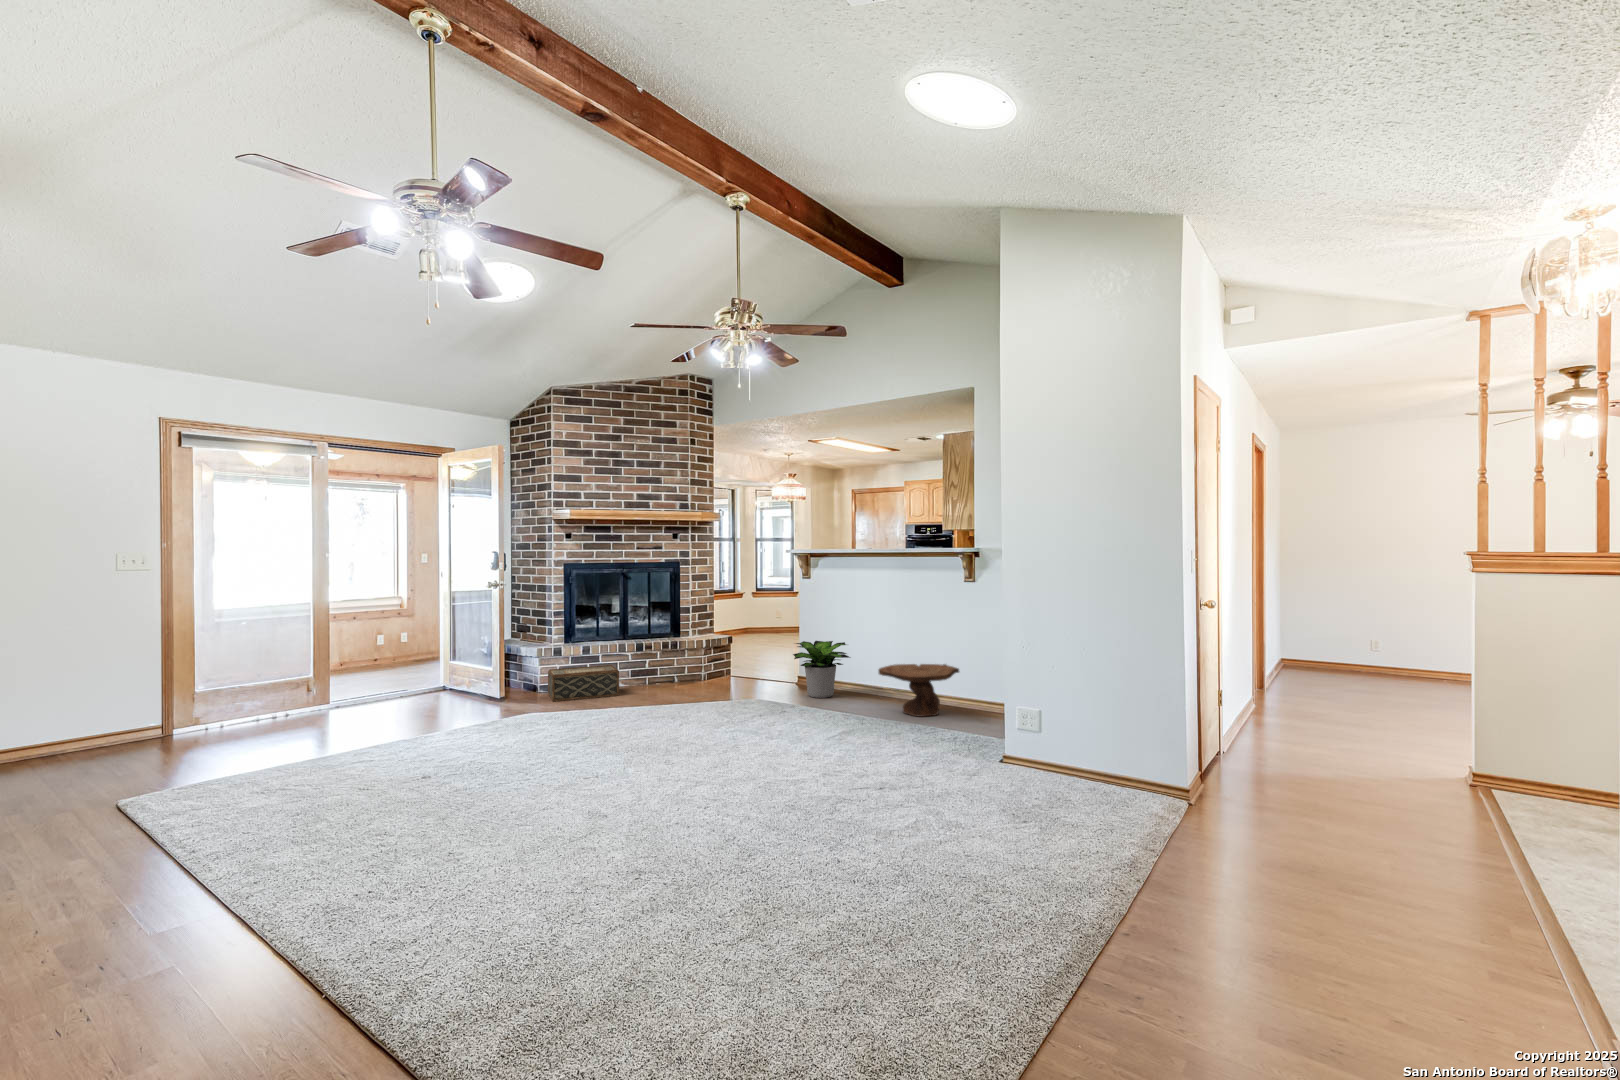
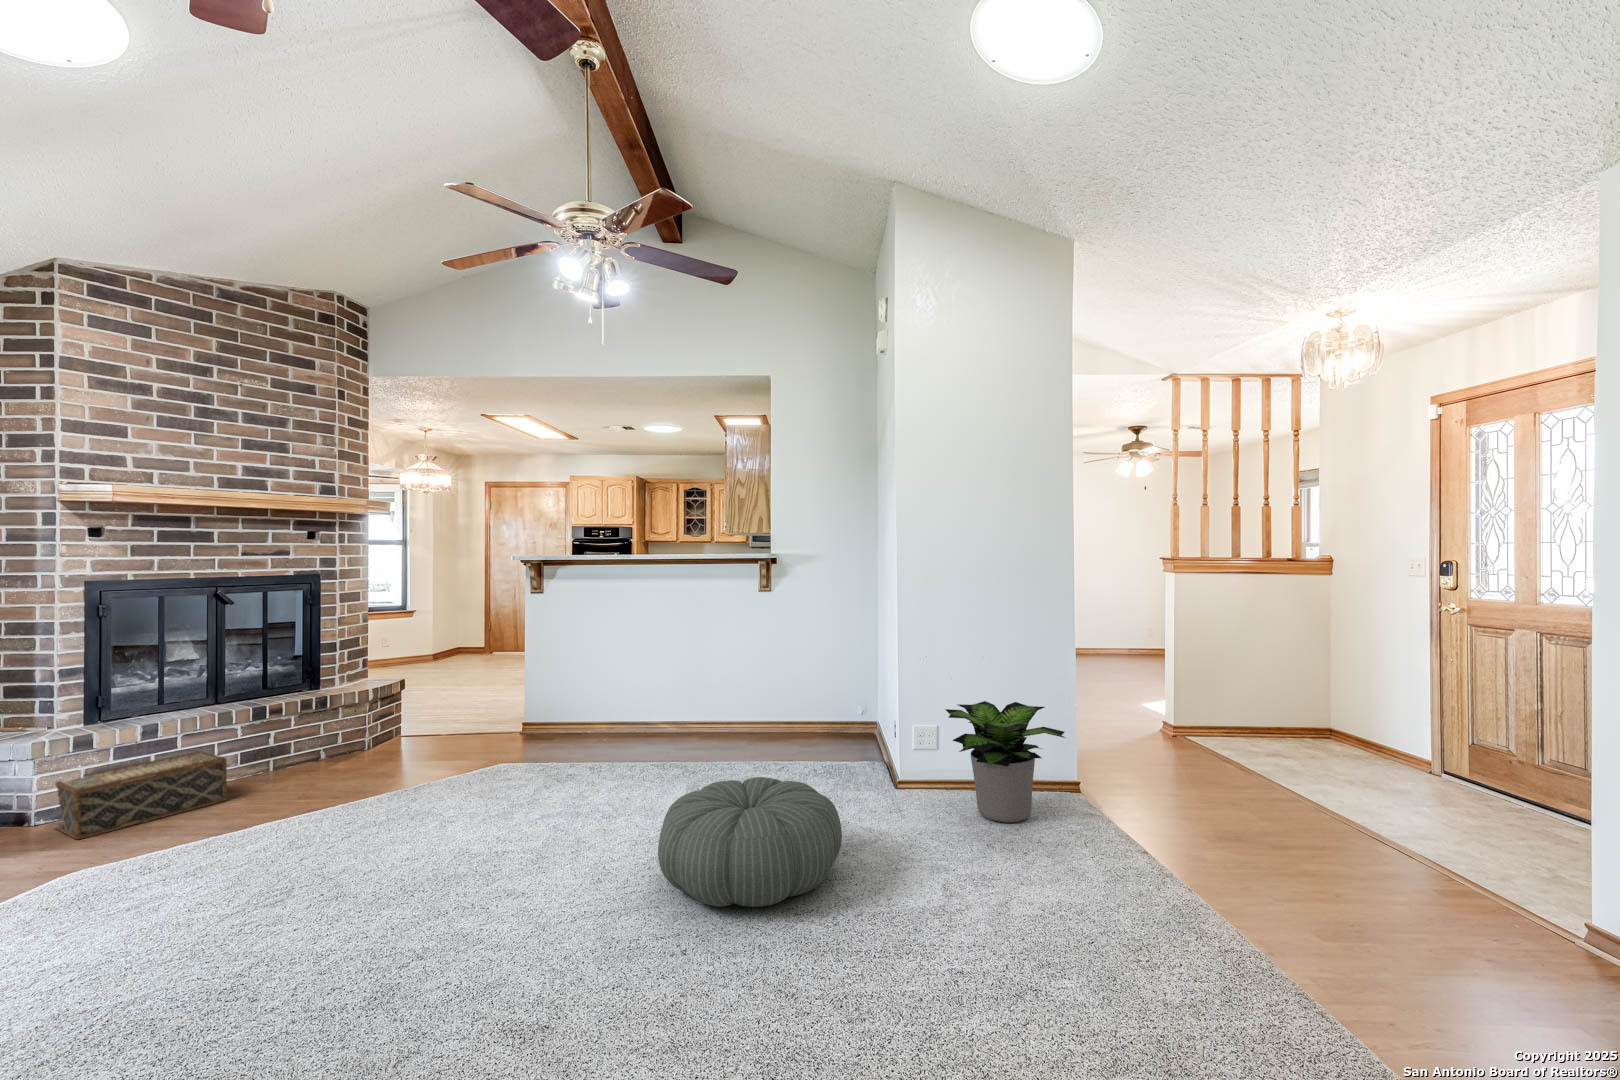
potted plant: present [793,641,850,698] -> present [945,701,1065,823]
side table: present [879,664,959,717] -> none [679,678,772,748]
pouf: none [760,721,882,797] -> present [658,777,842,907]

